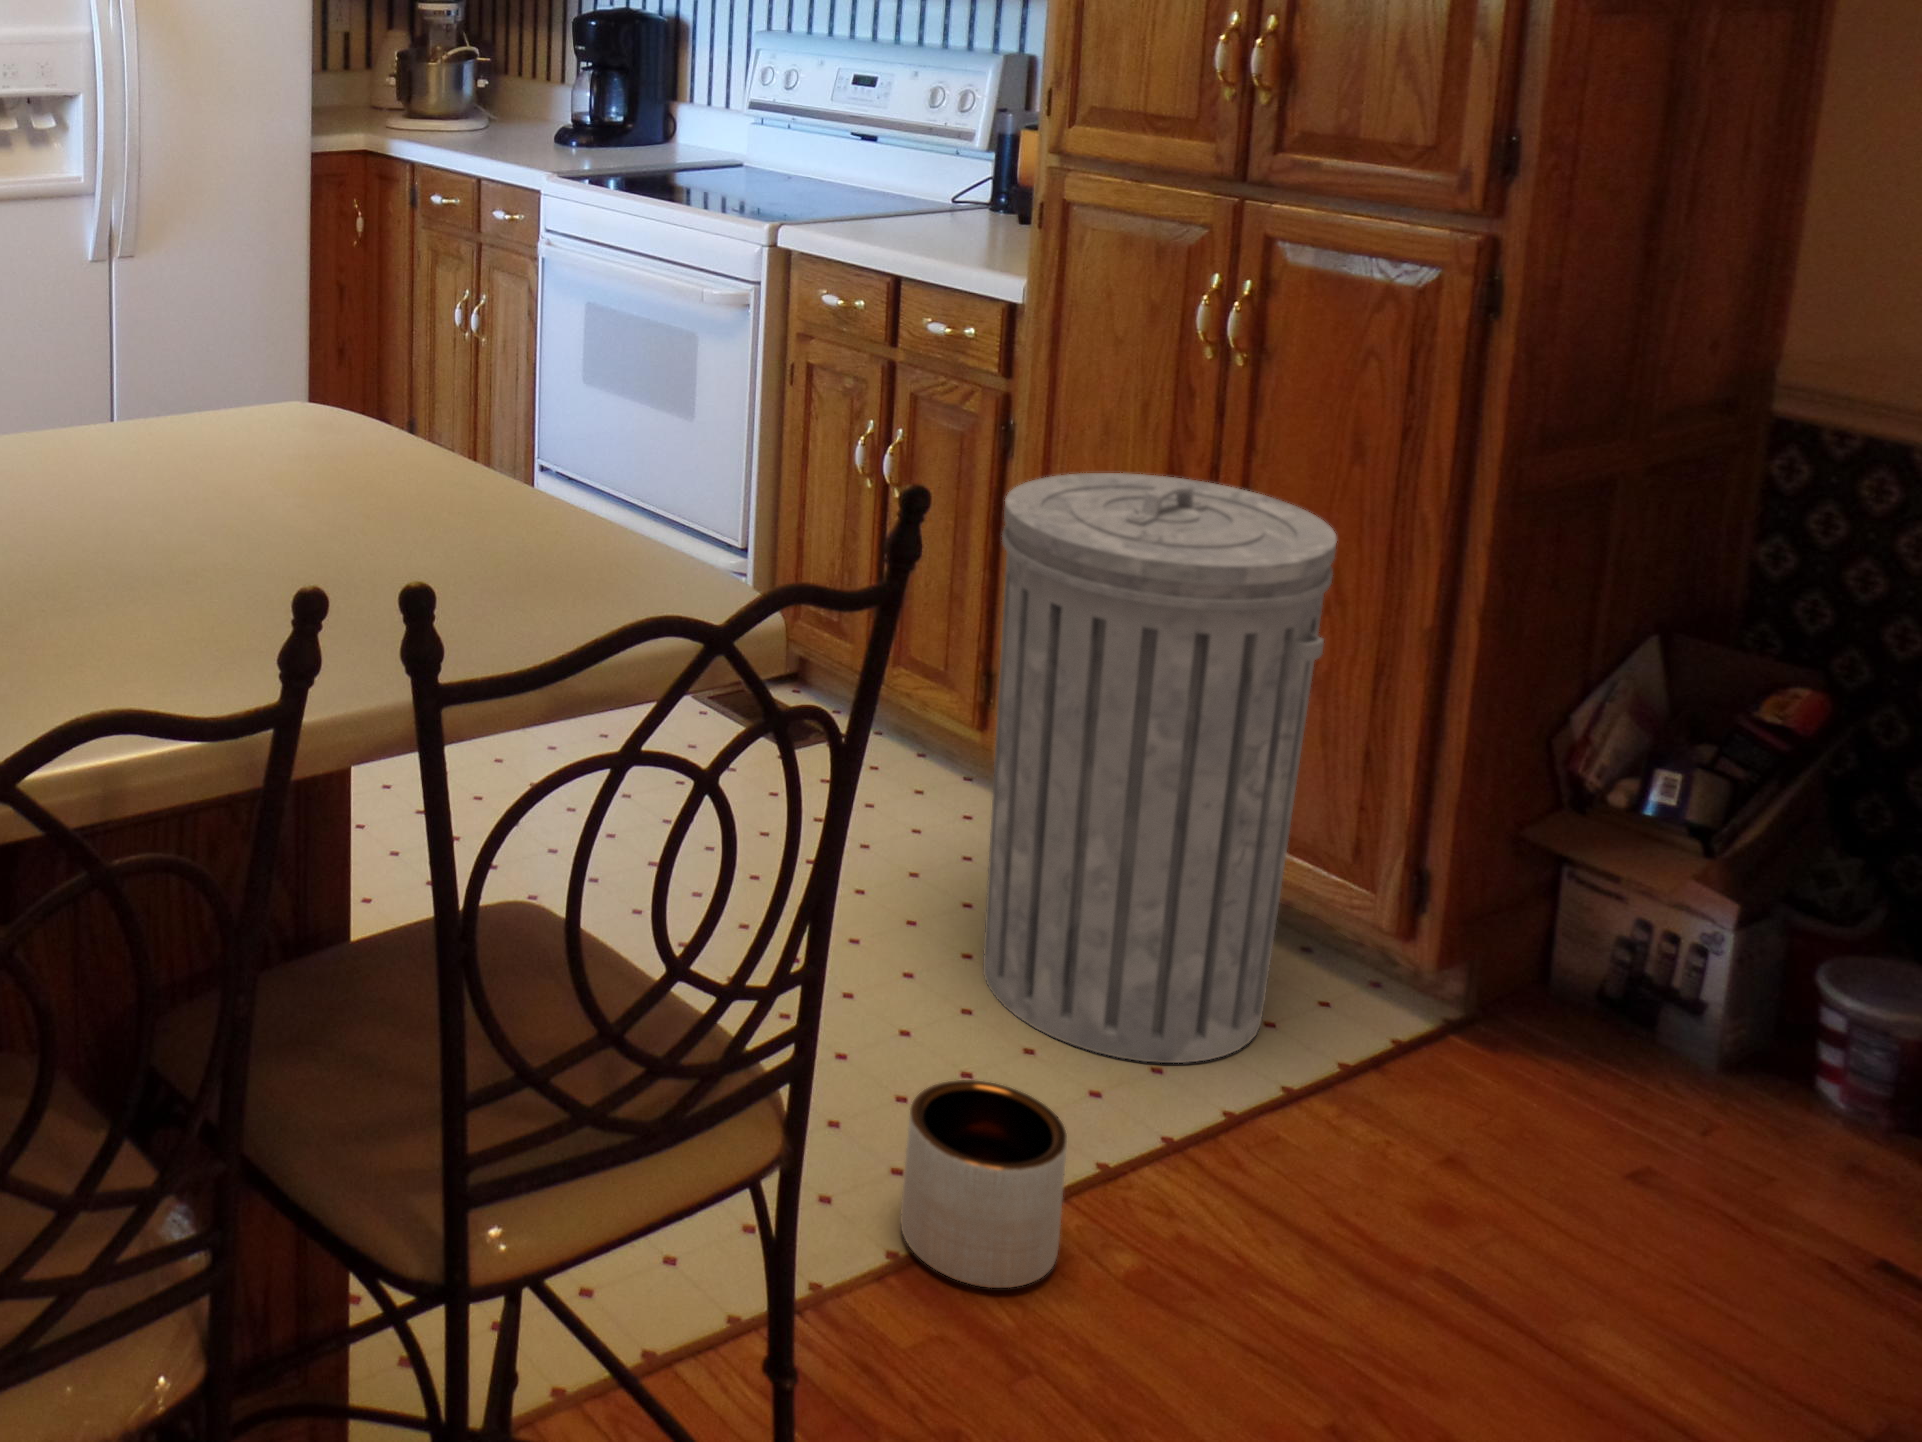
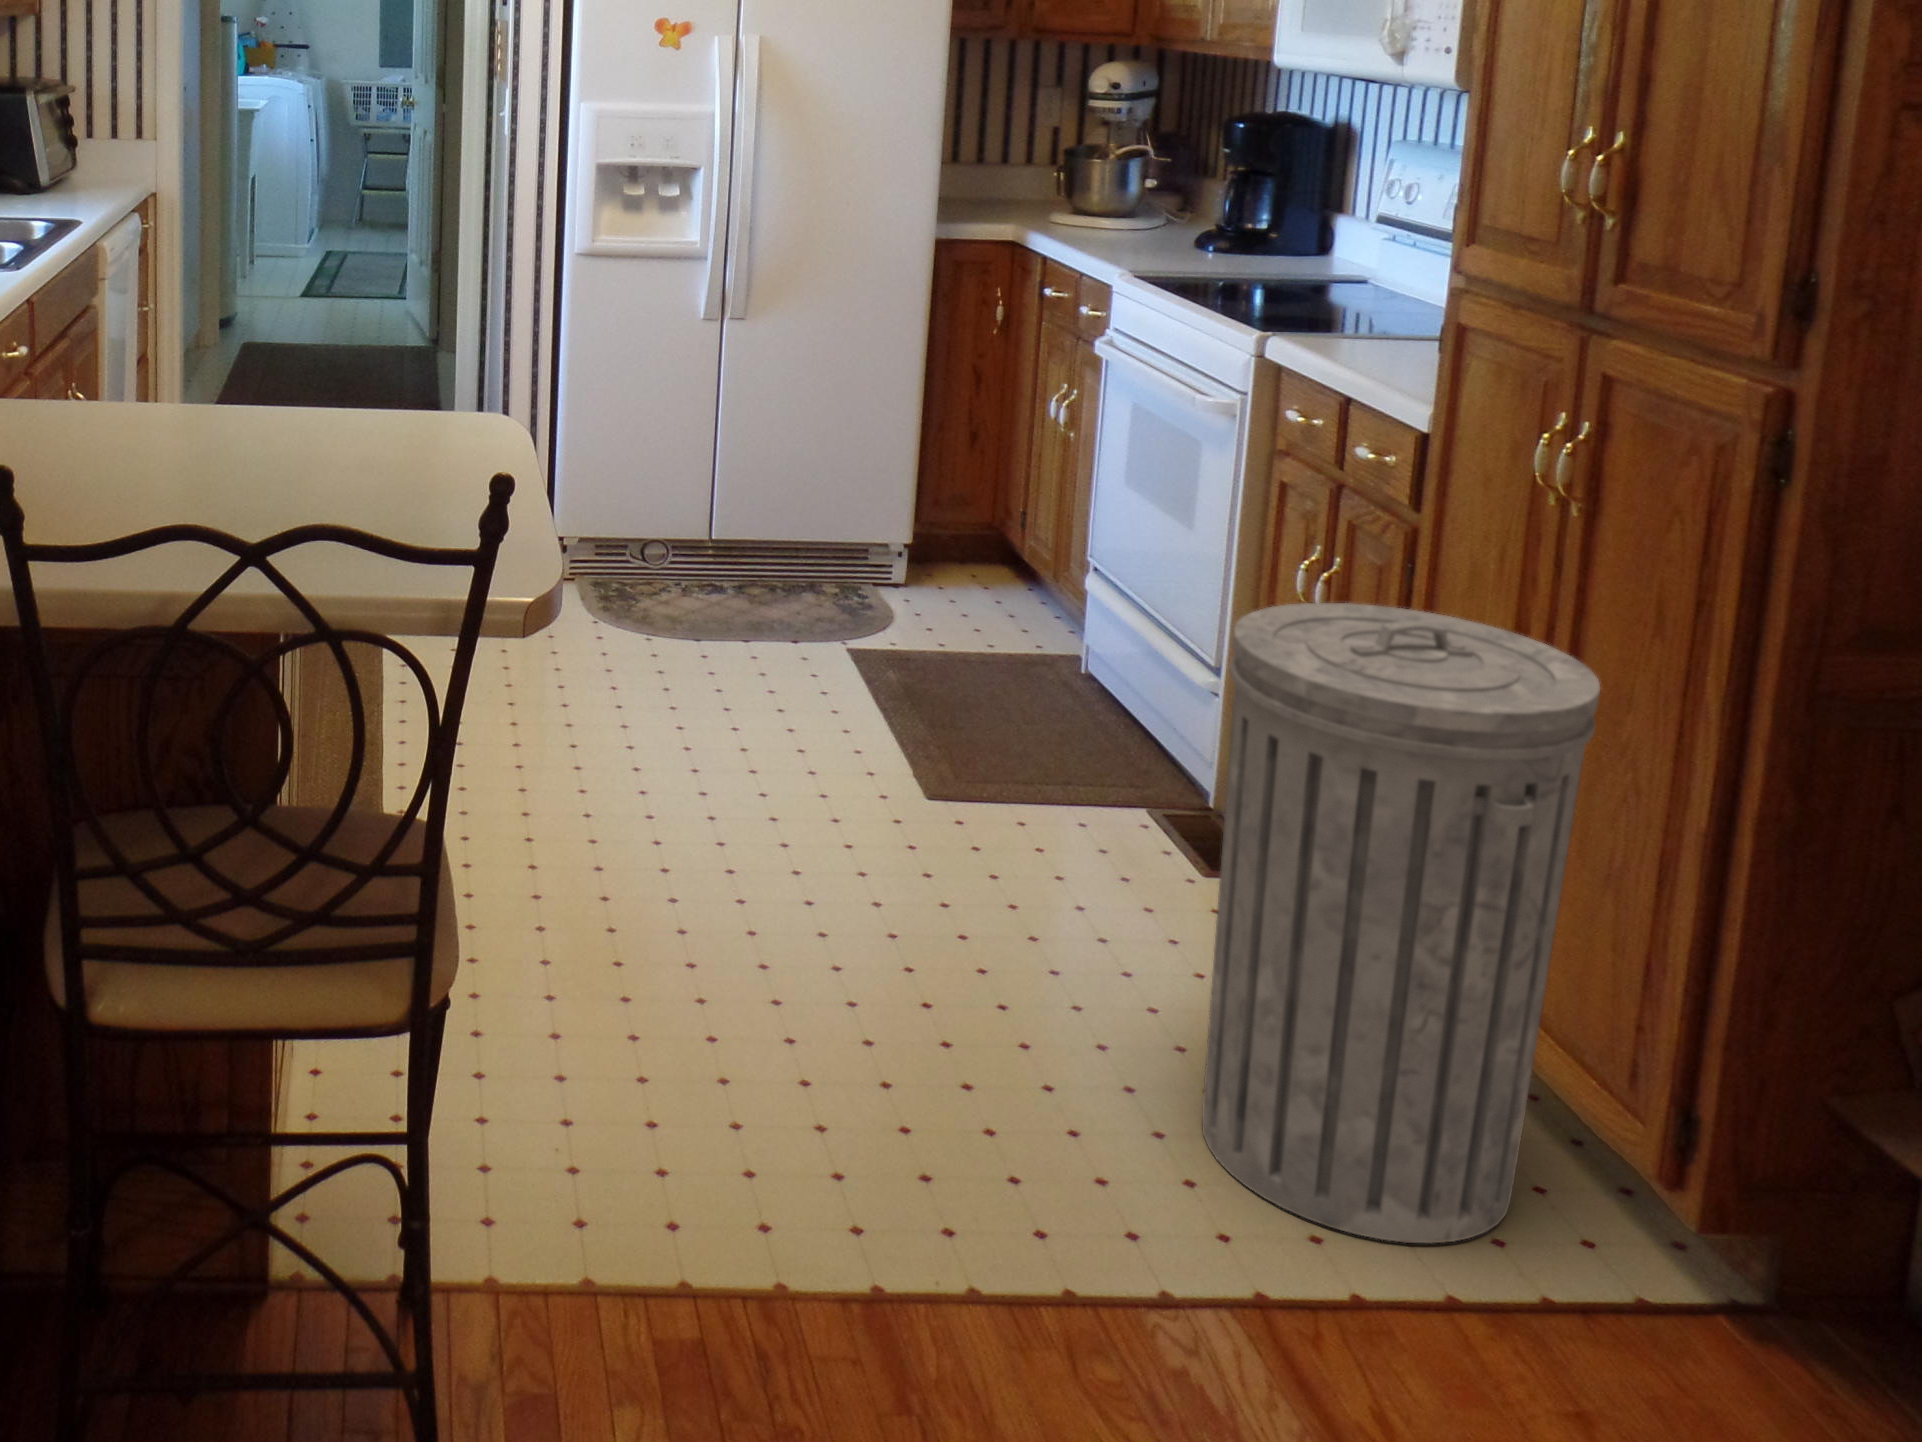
planter: present [900,1080,1067,1288] -> none [894,1132,1055,1333]

